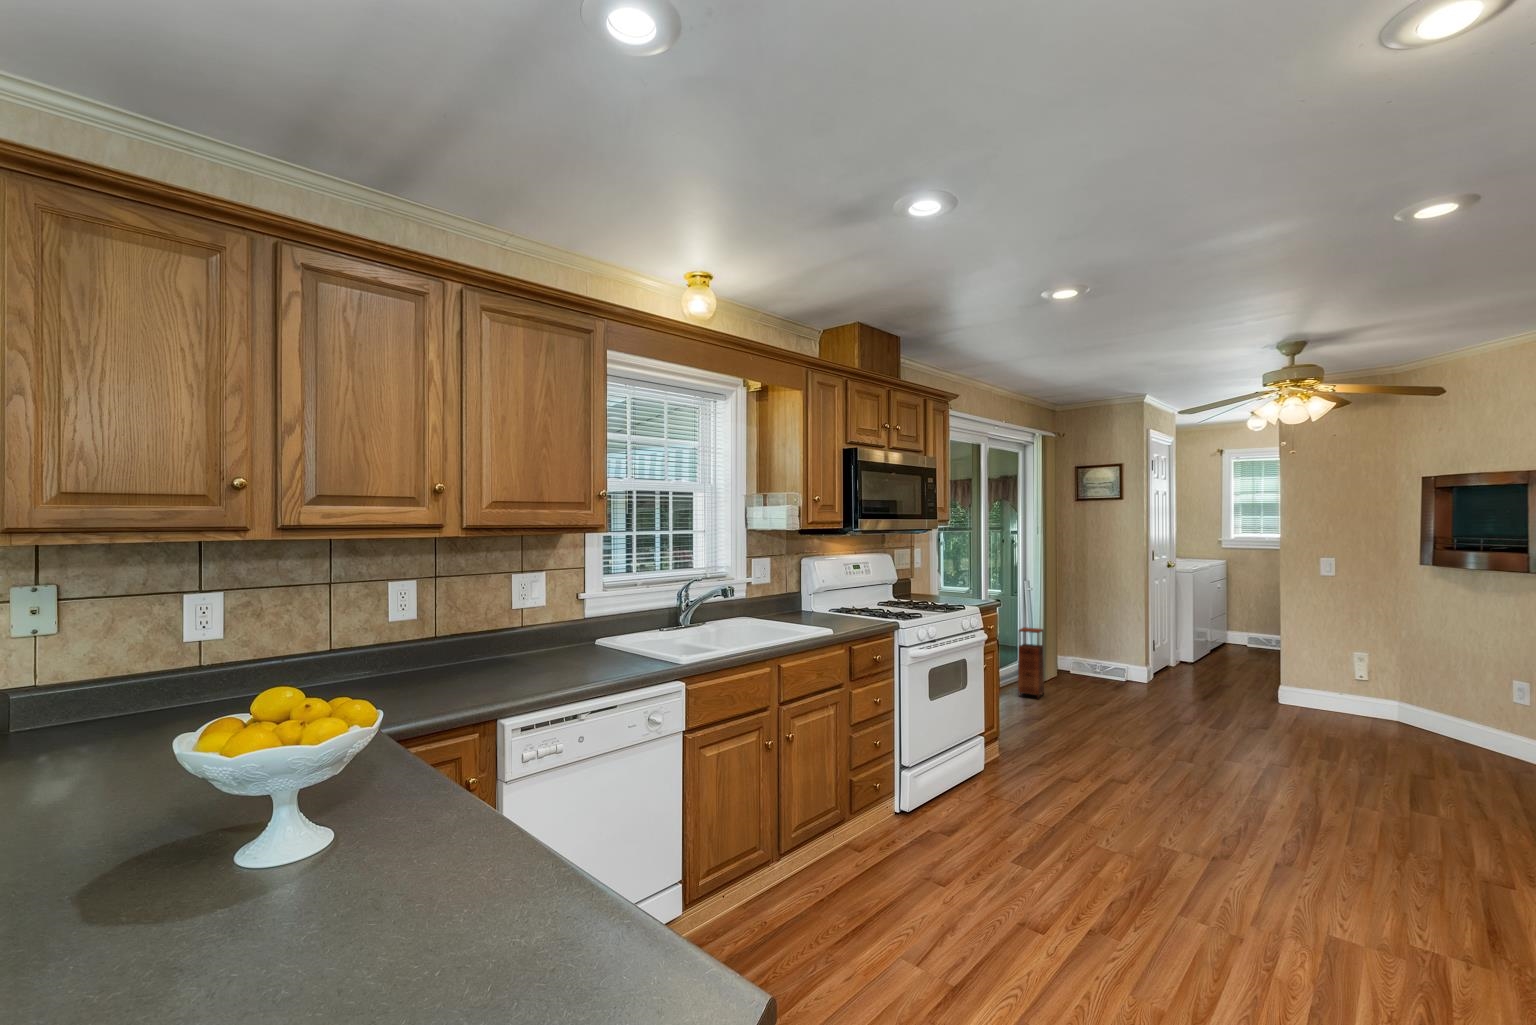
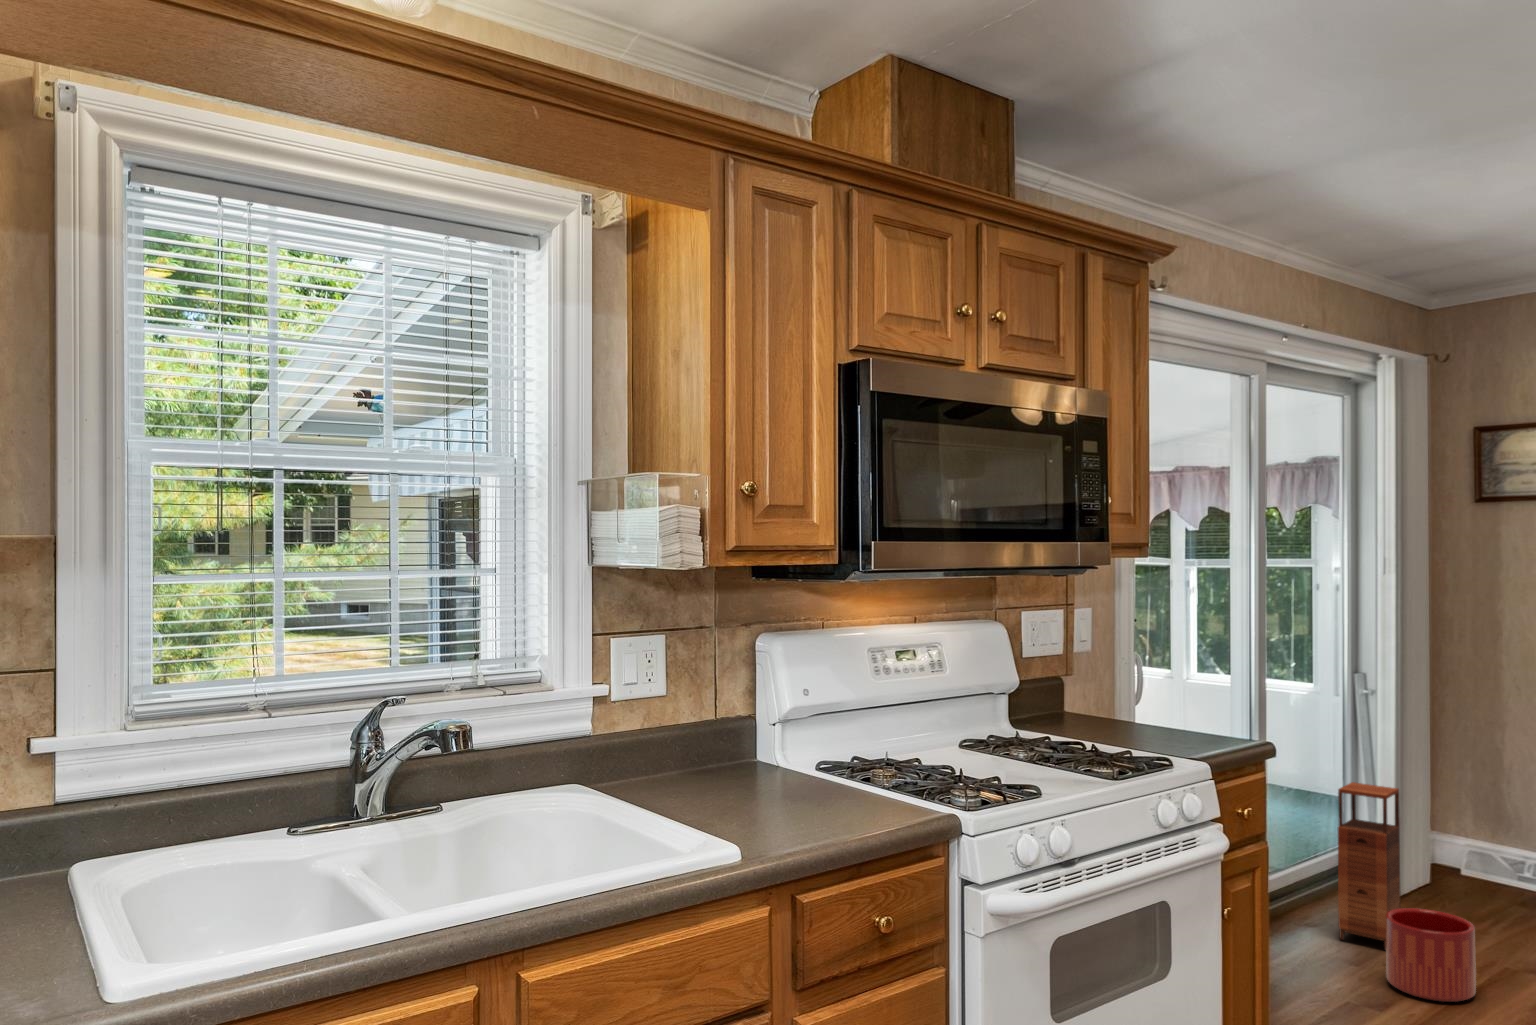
planter: none [1039,678,1075,715] -> present [1386,908,1476,1002]

